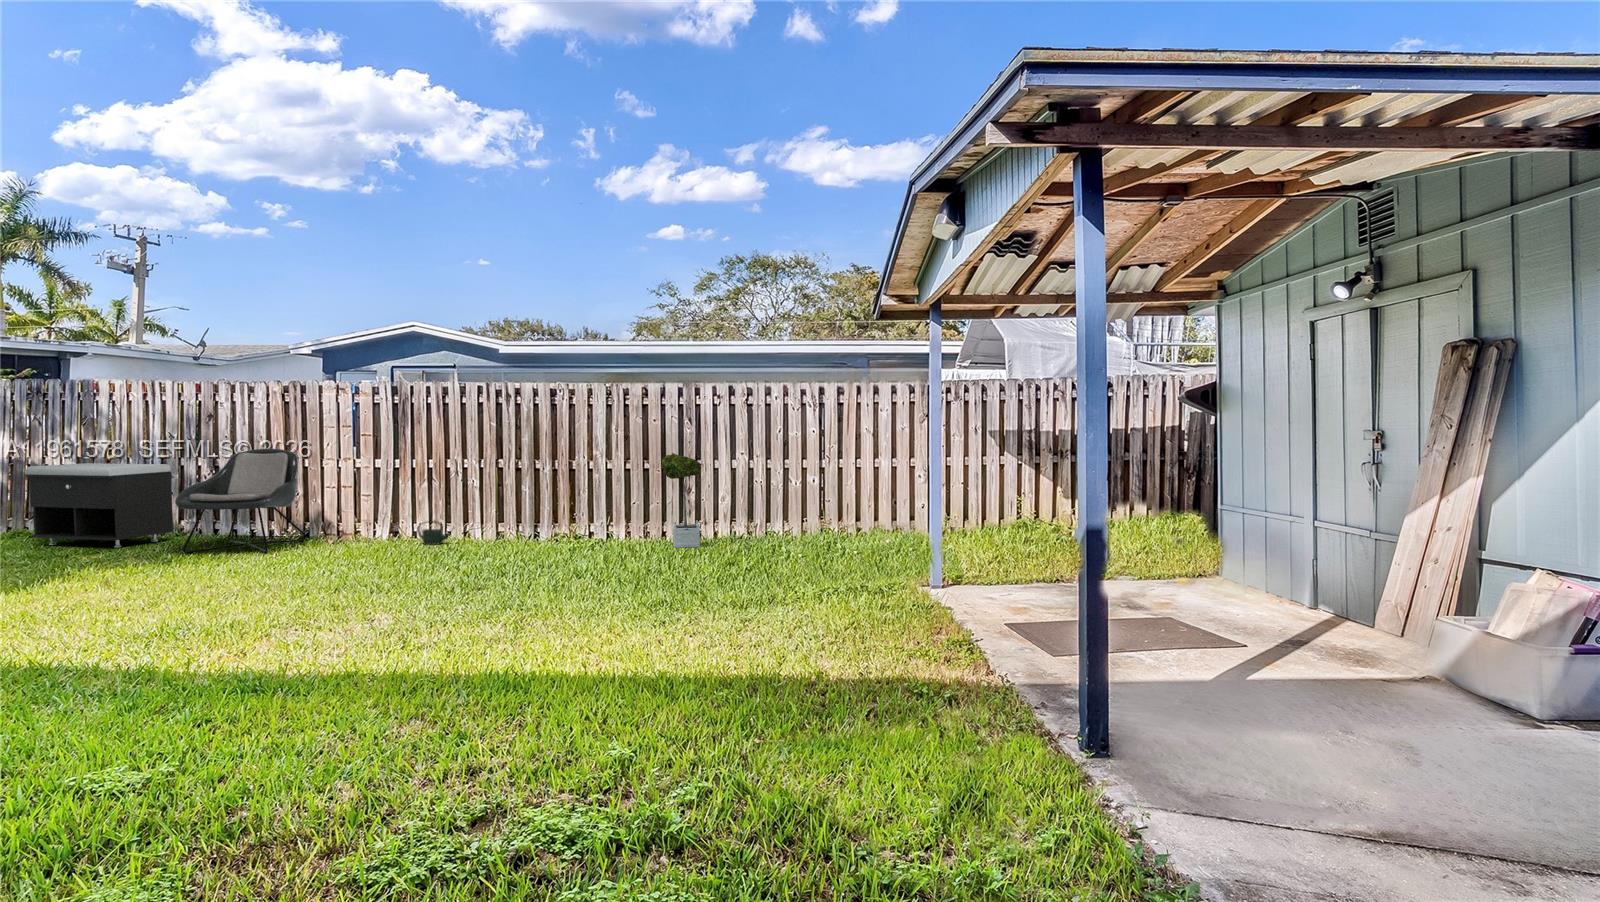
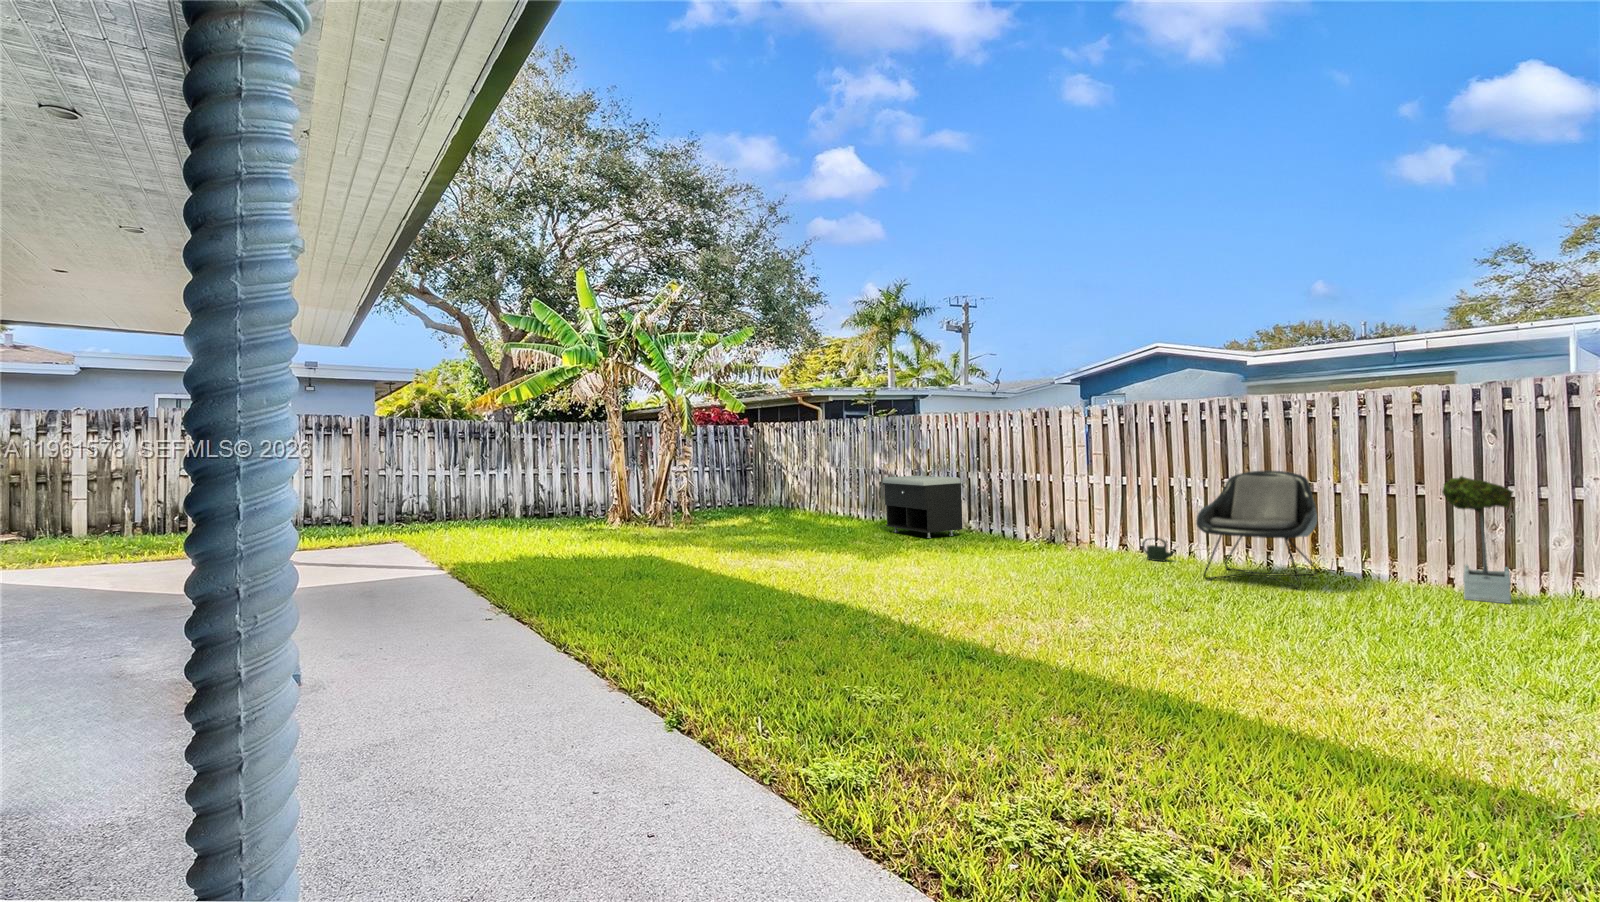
lounge chair: present [175,449,306,554] -> present [1196,470,1318,589]

